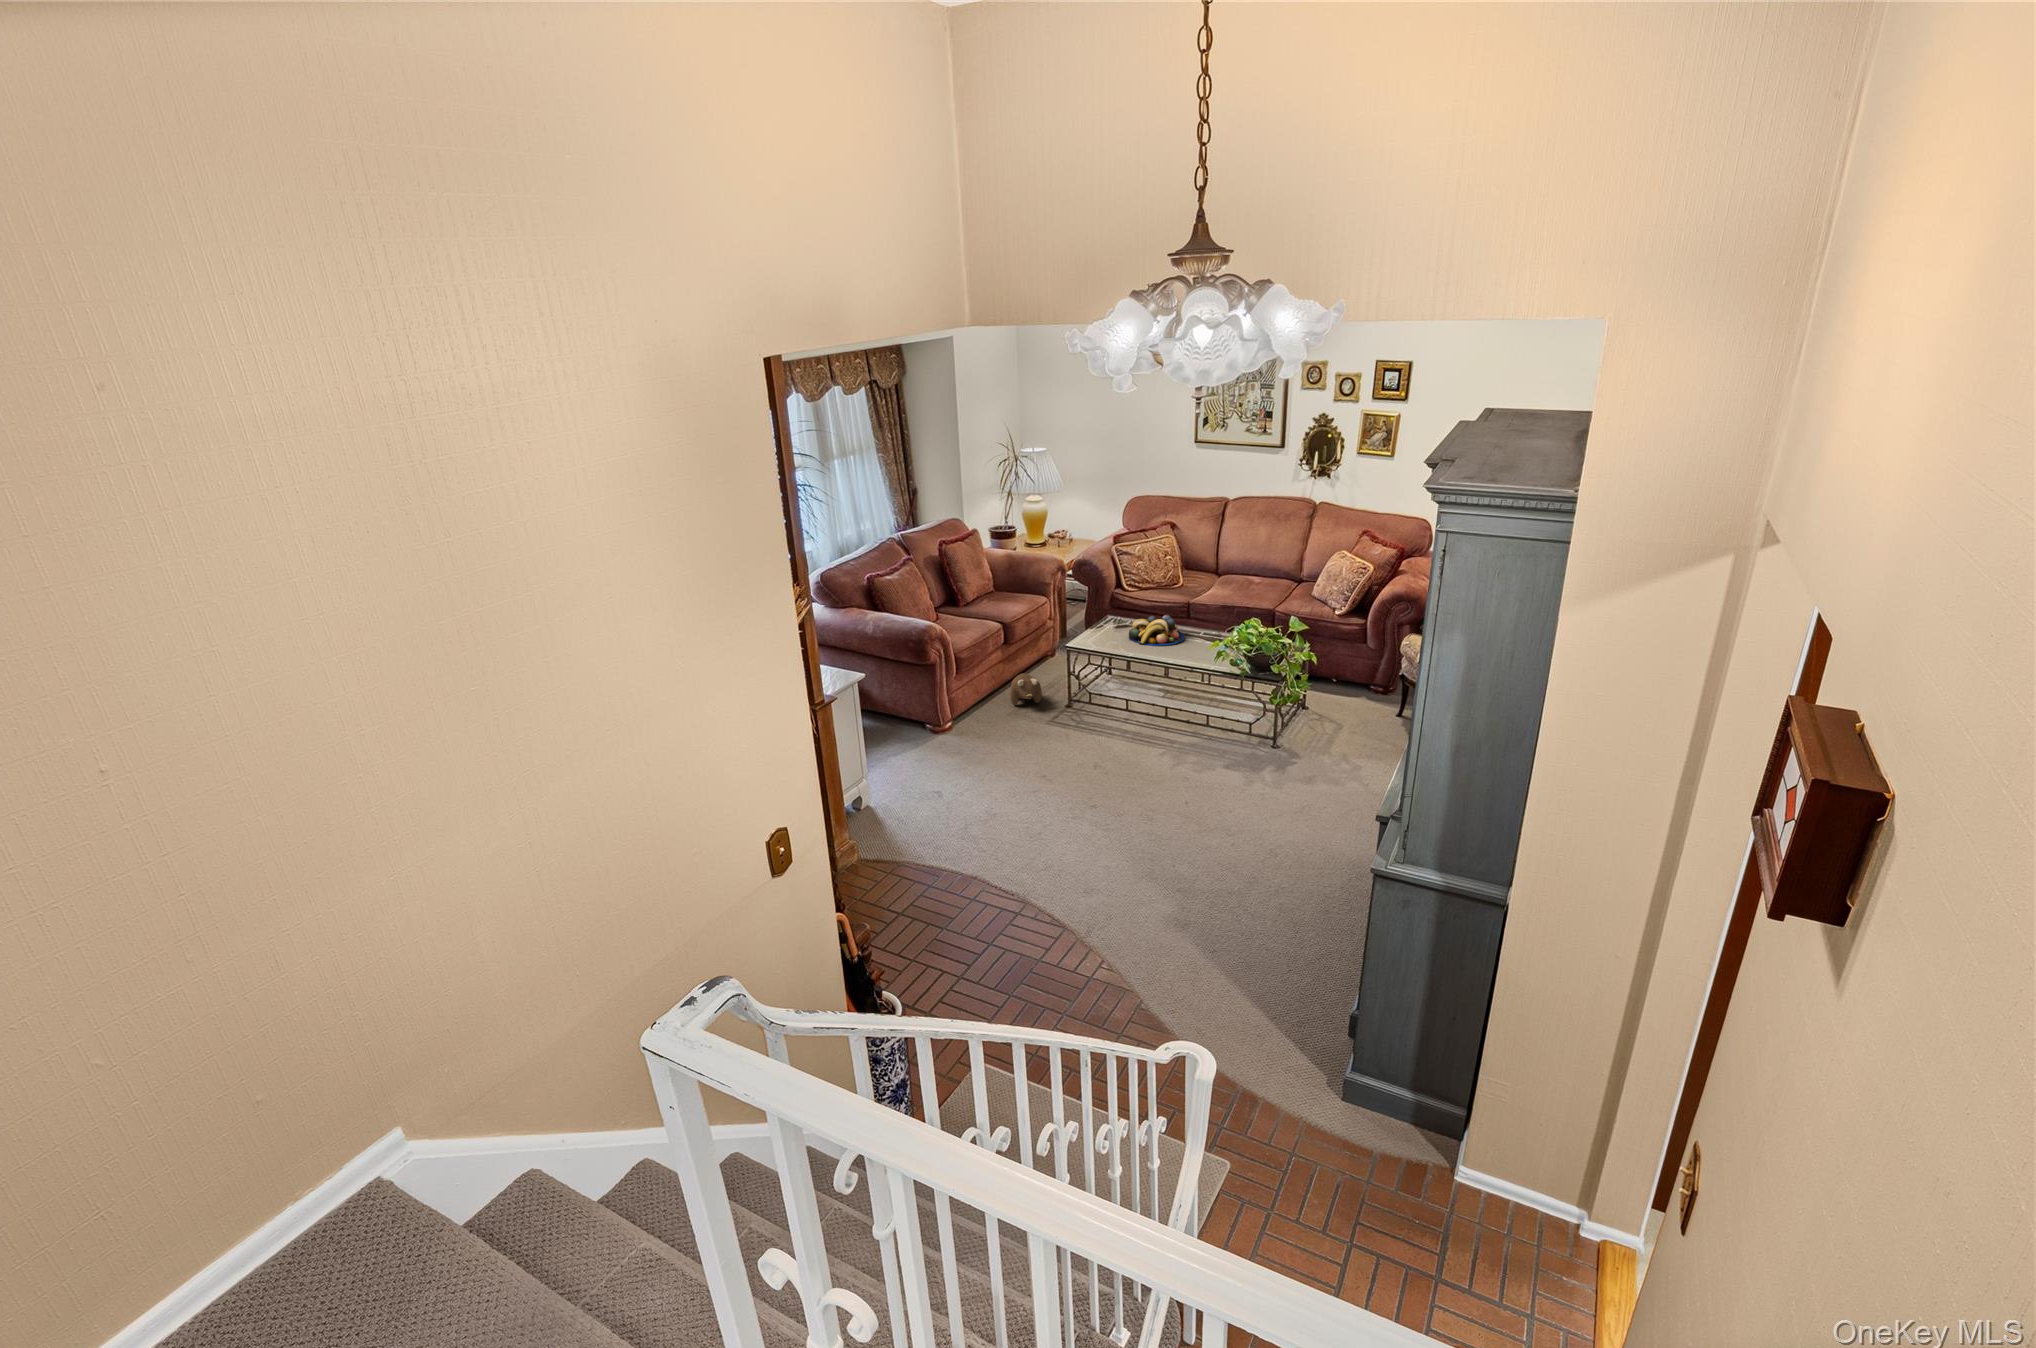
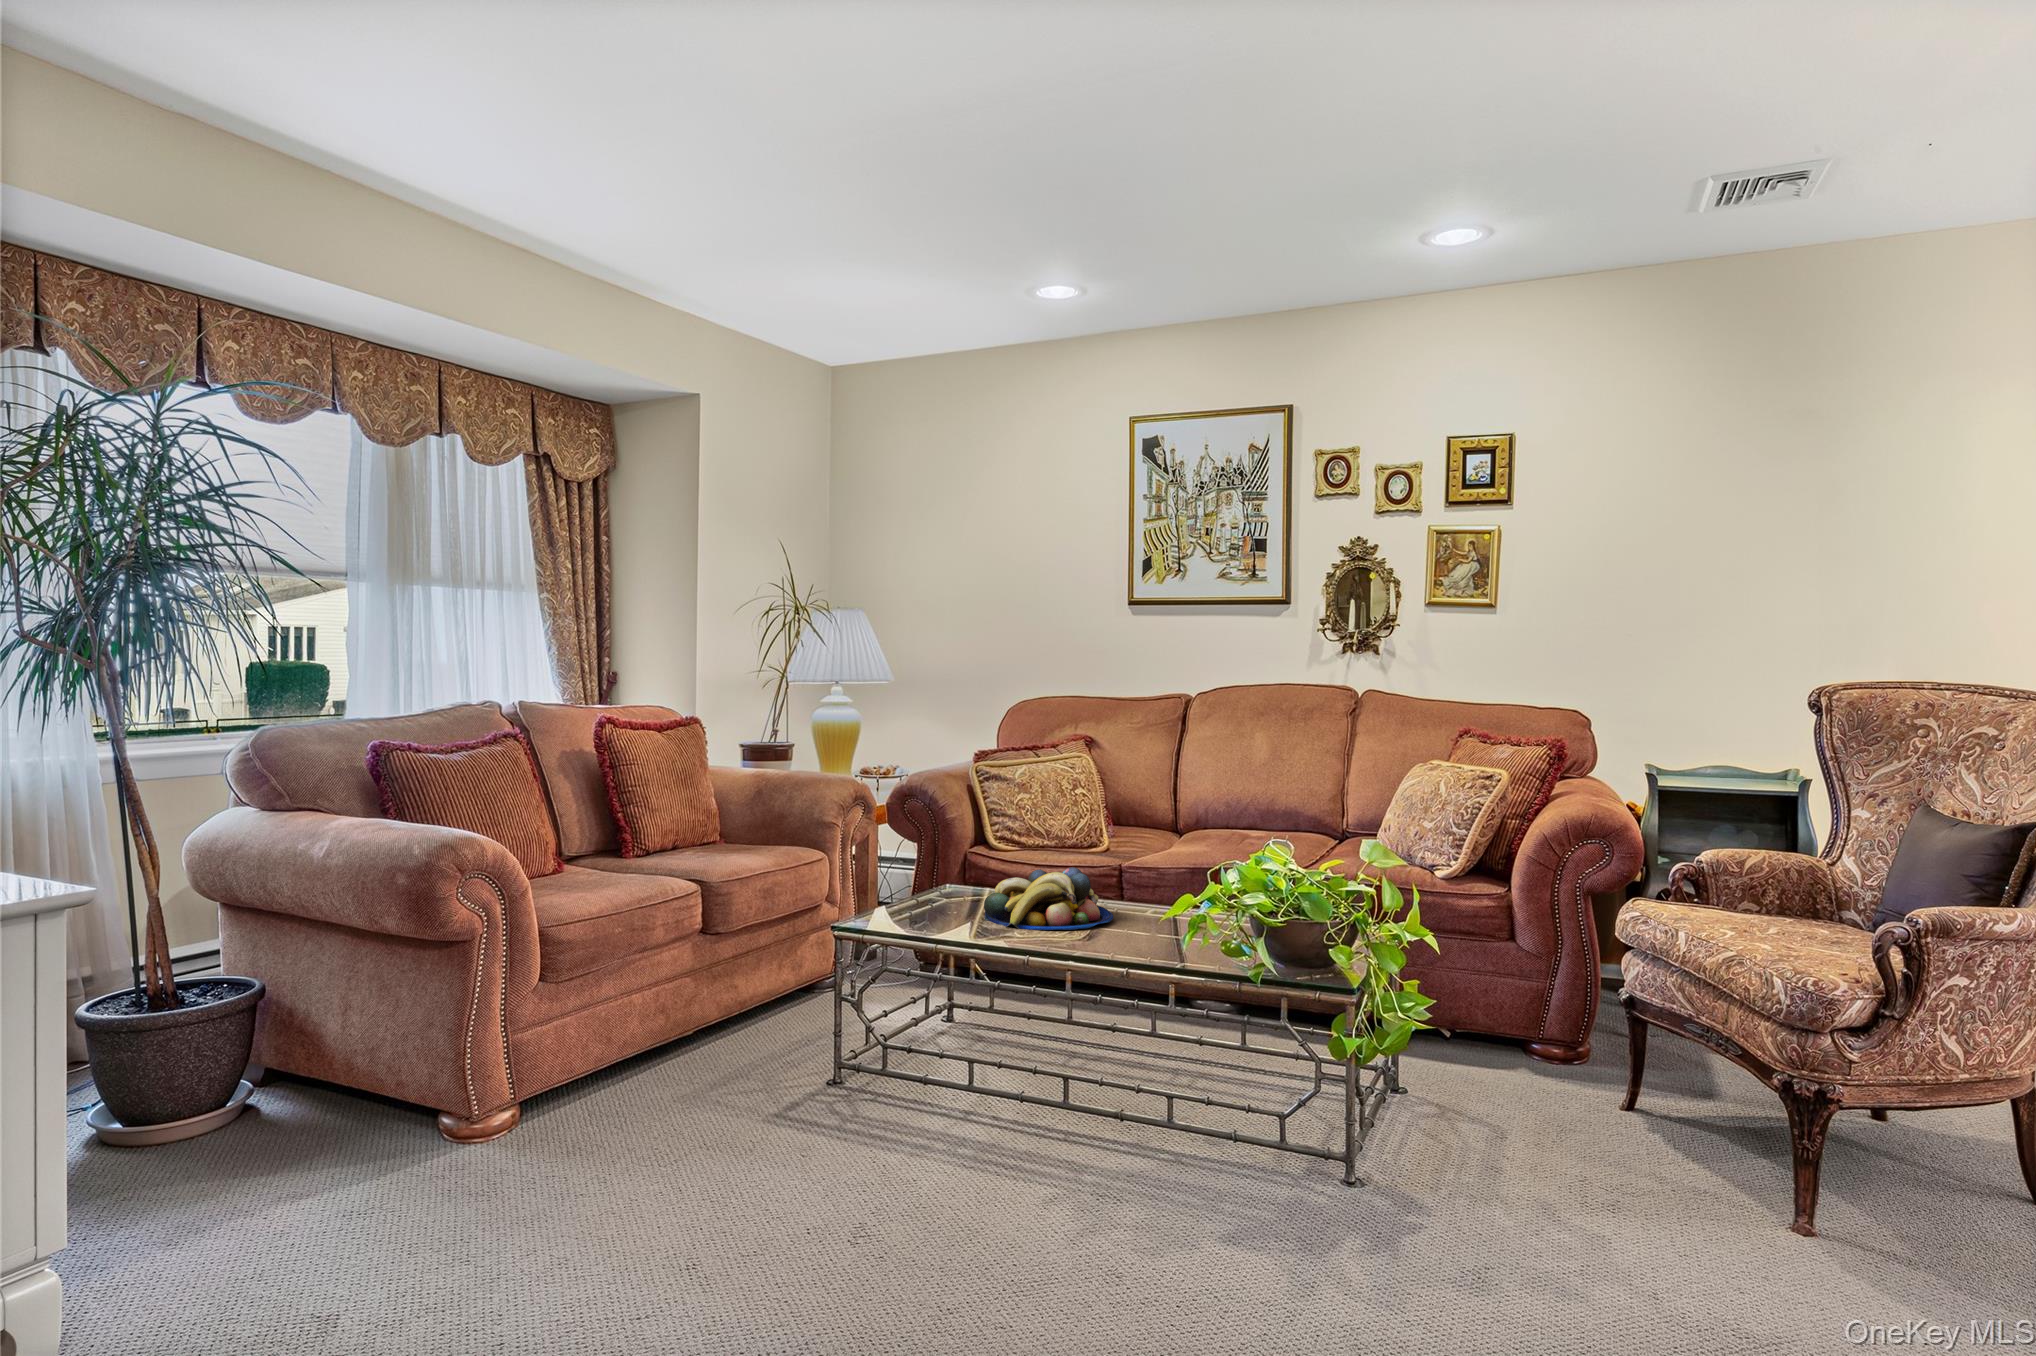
plush toy: present [1010,673,1042,705] -> none [691,1000,771,1081]

